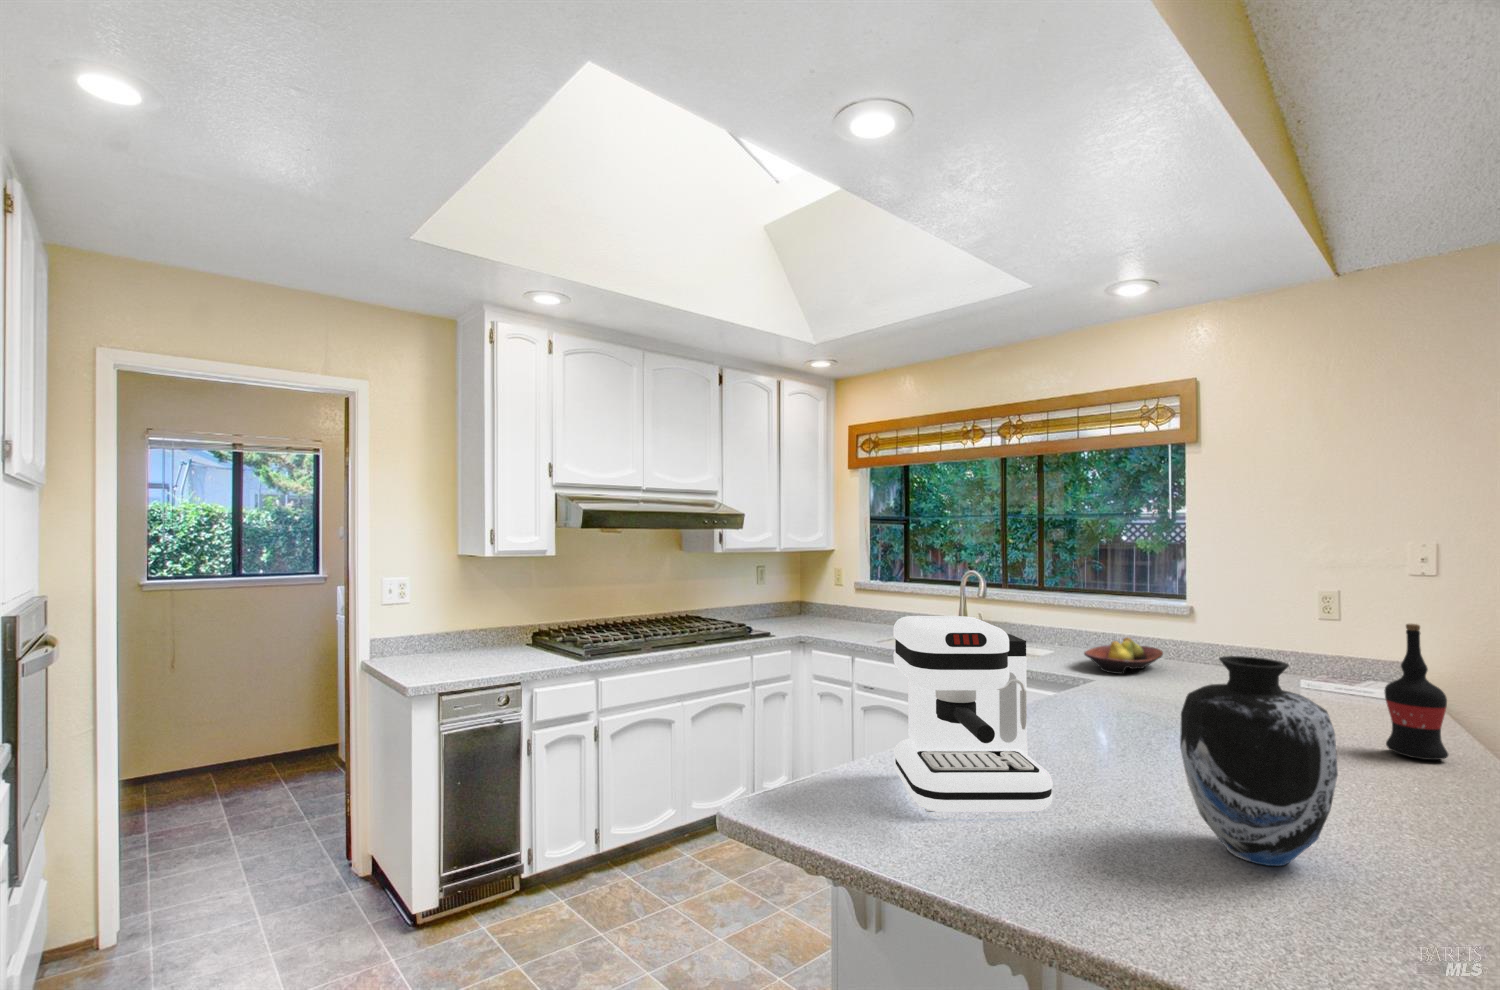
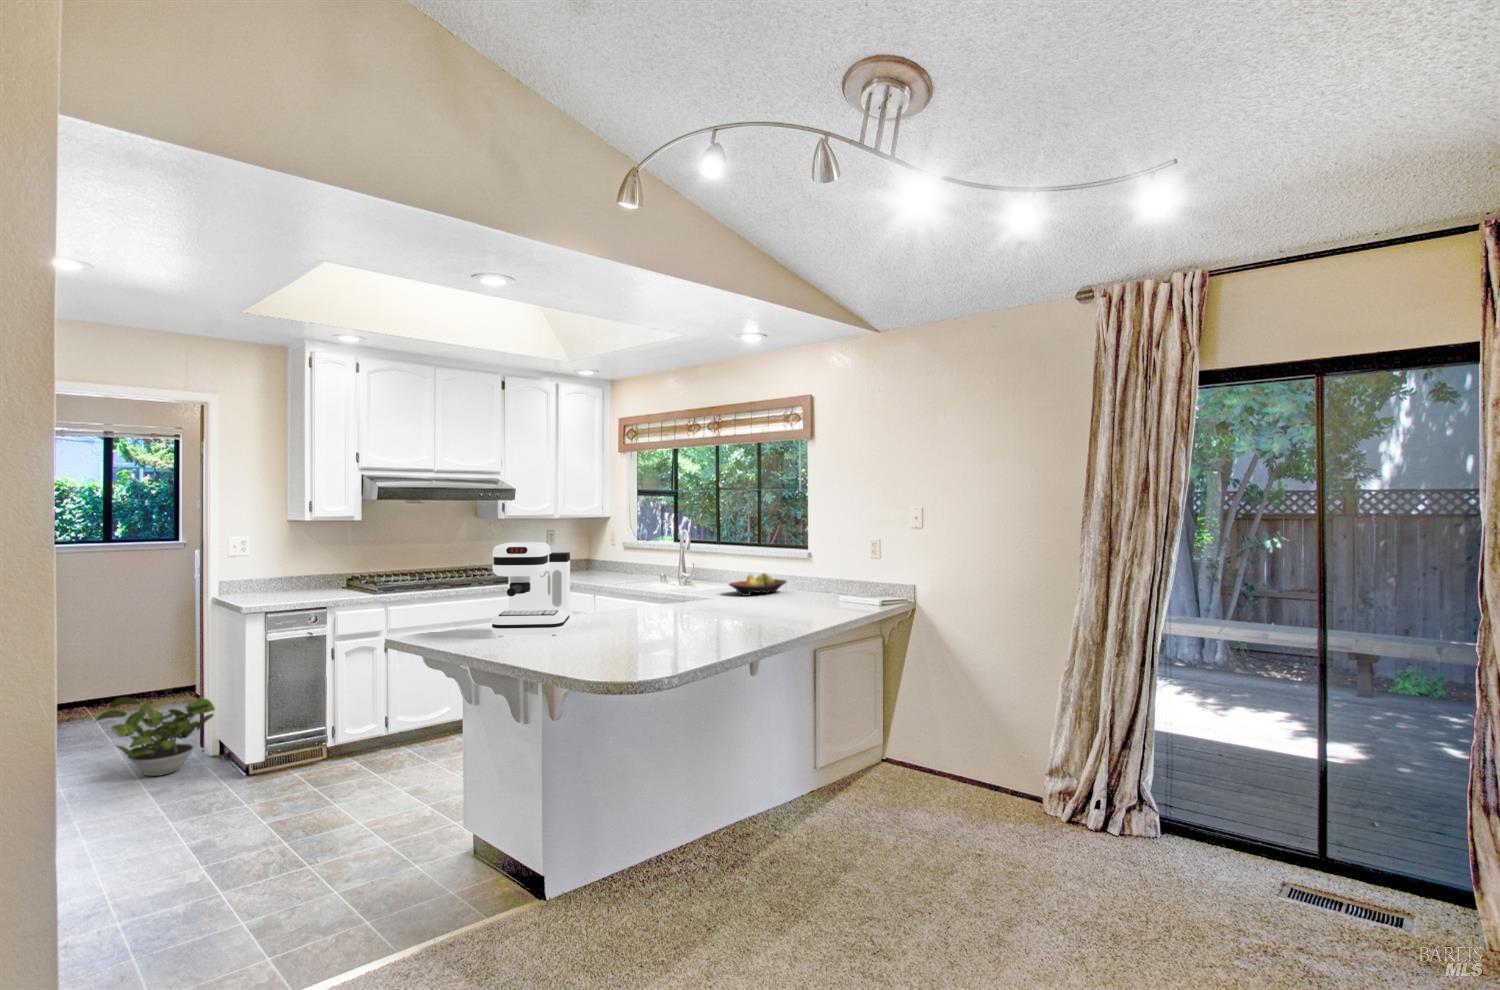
wine bottle: present [1384,624,1449,760] -> none [800,548,825,620]
vase: present [1180,656,1338,866] -> none [601,554,660,645]
potted plant: none [211,803,370,922] -> present [96,697,215,776]

